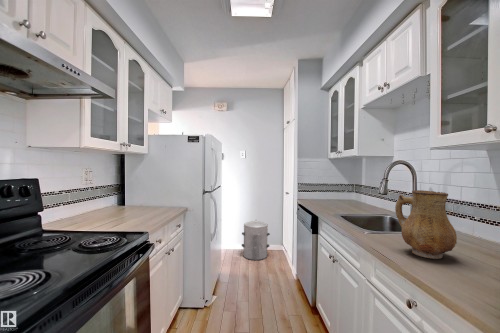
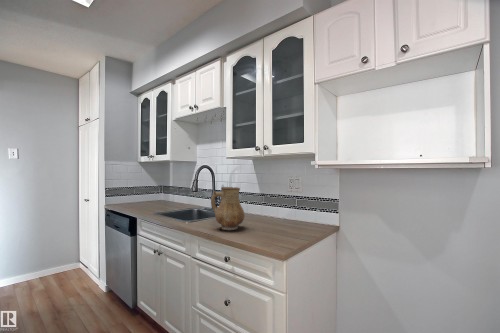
waste bin: present [242,221,270,260] -> none [18,237,63,289]

